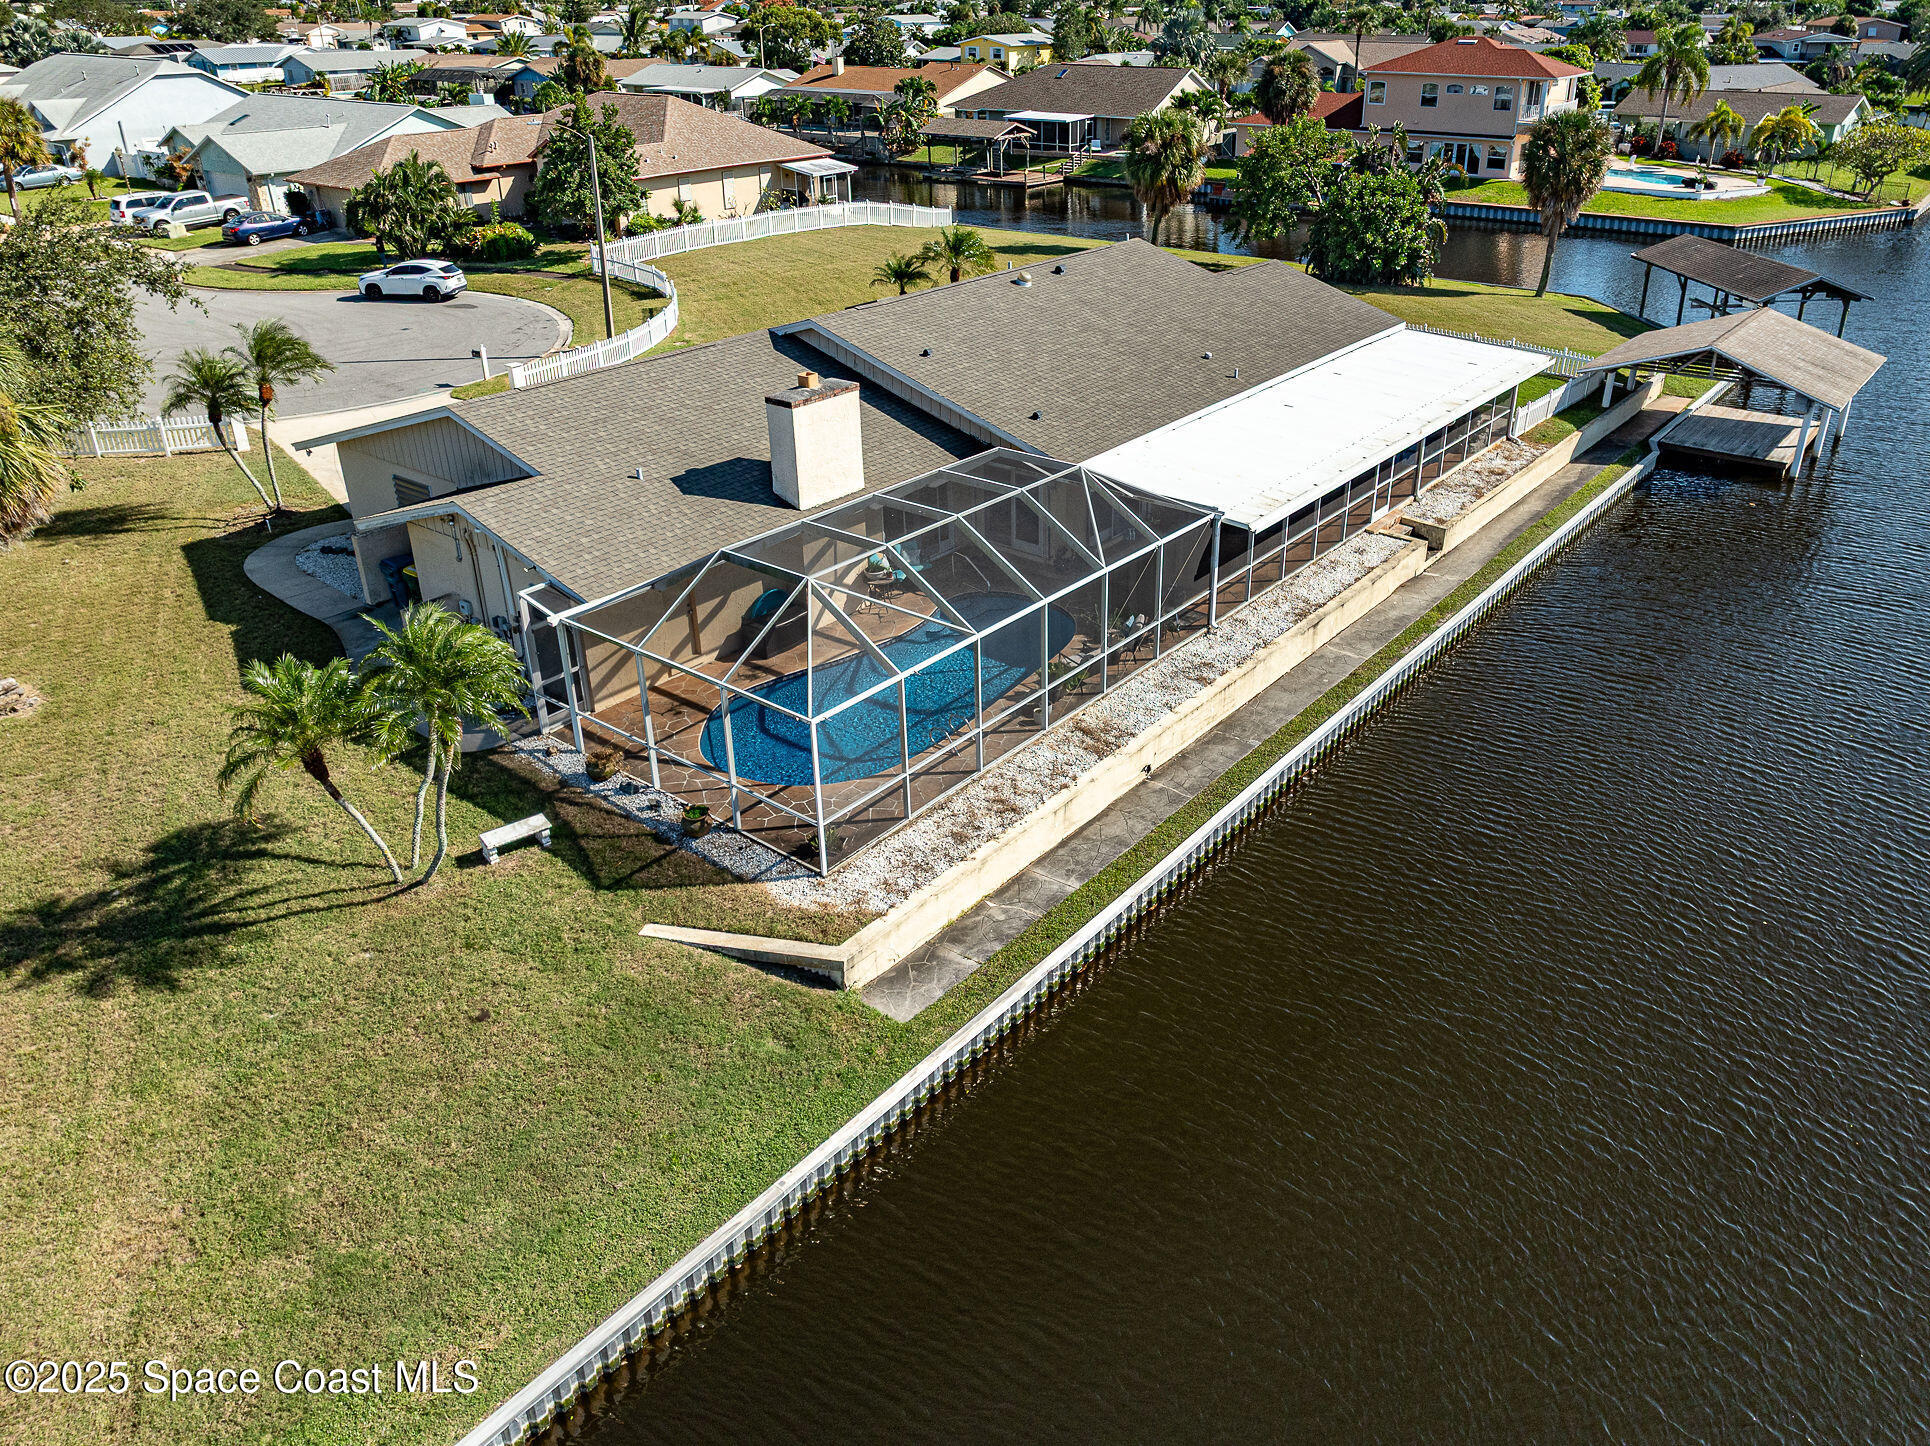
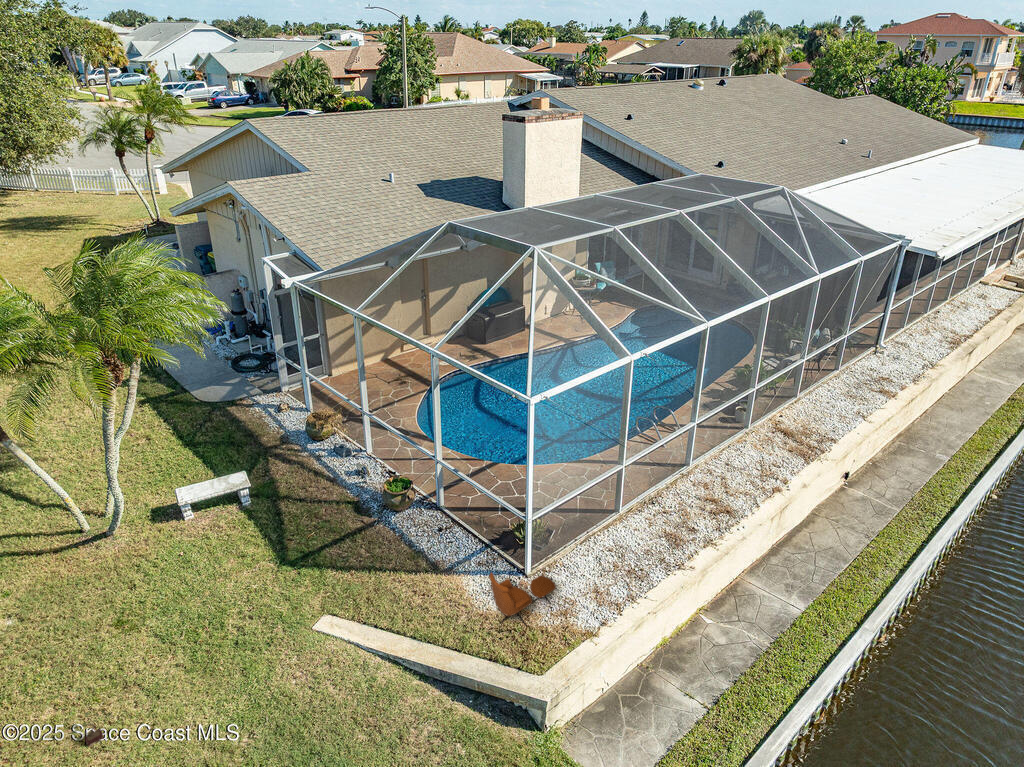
lounge chair: none [789,868,849,913] -> present [489,573,556,626]

